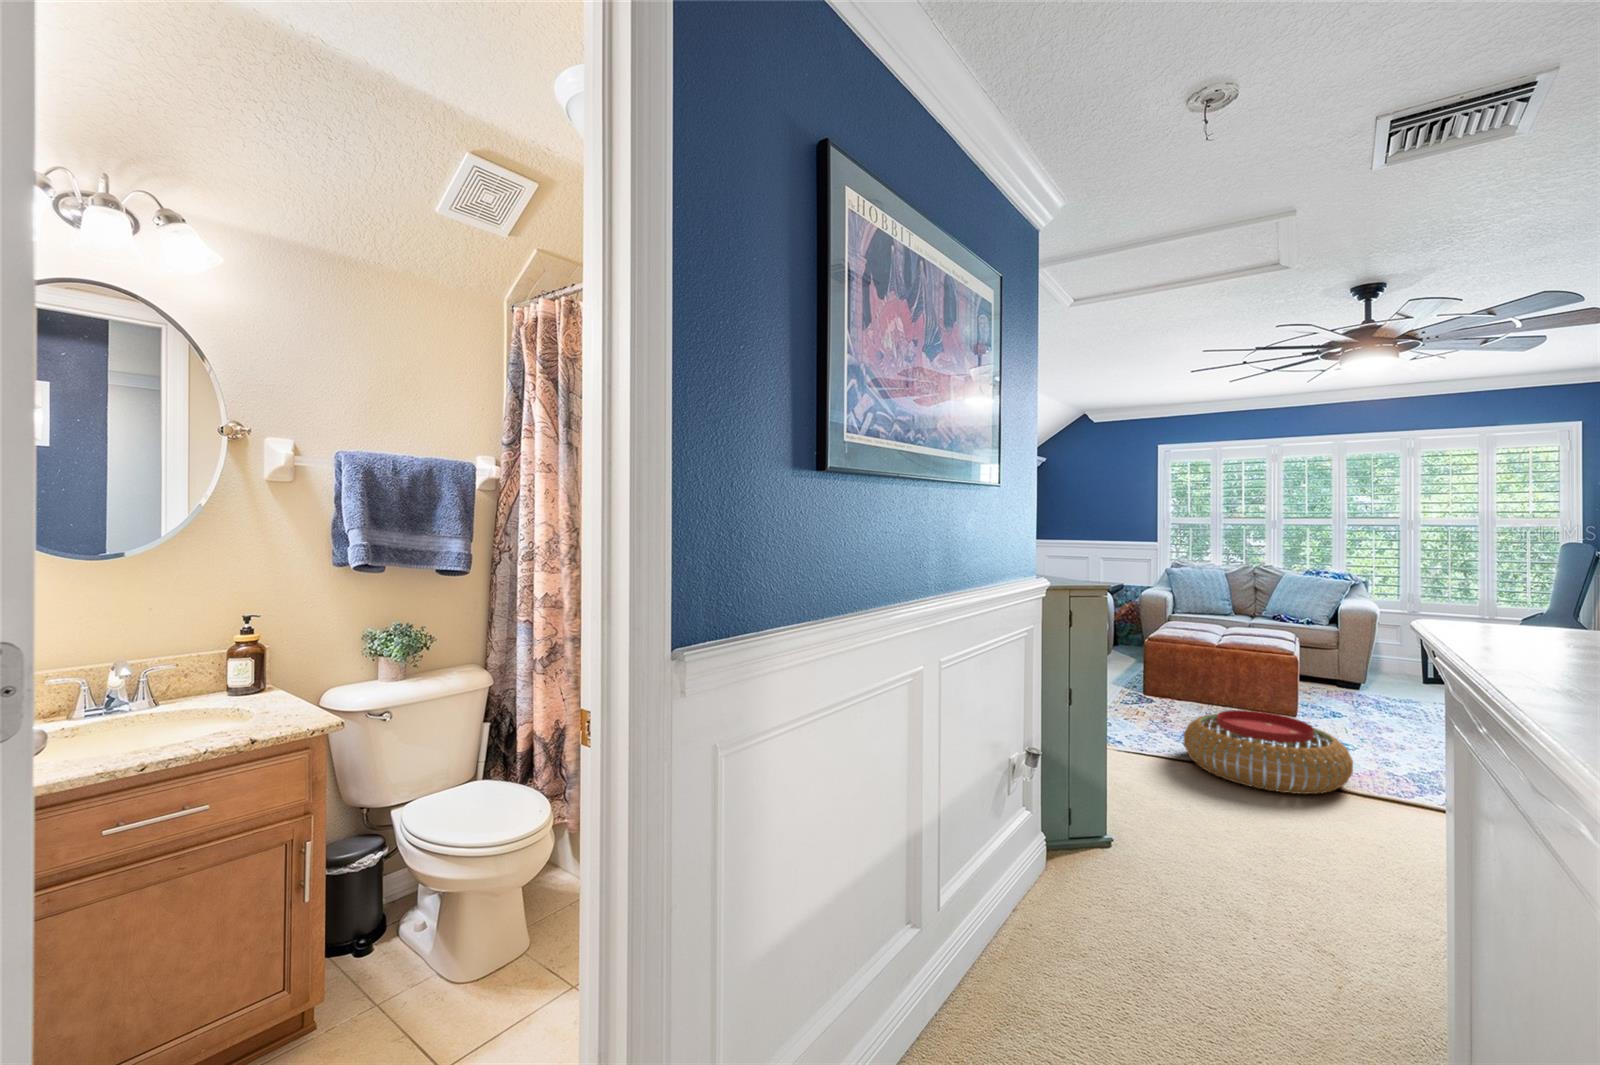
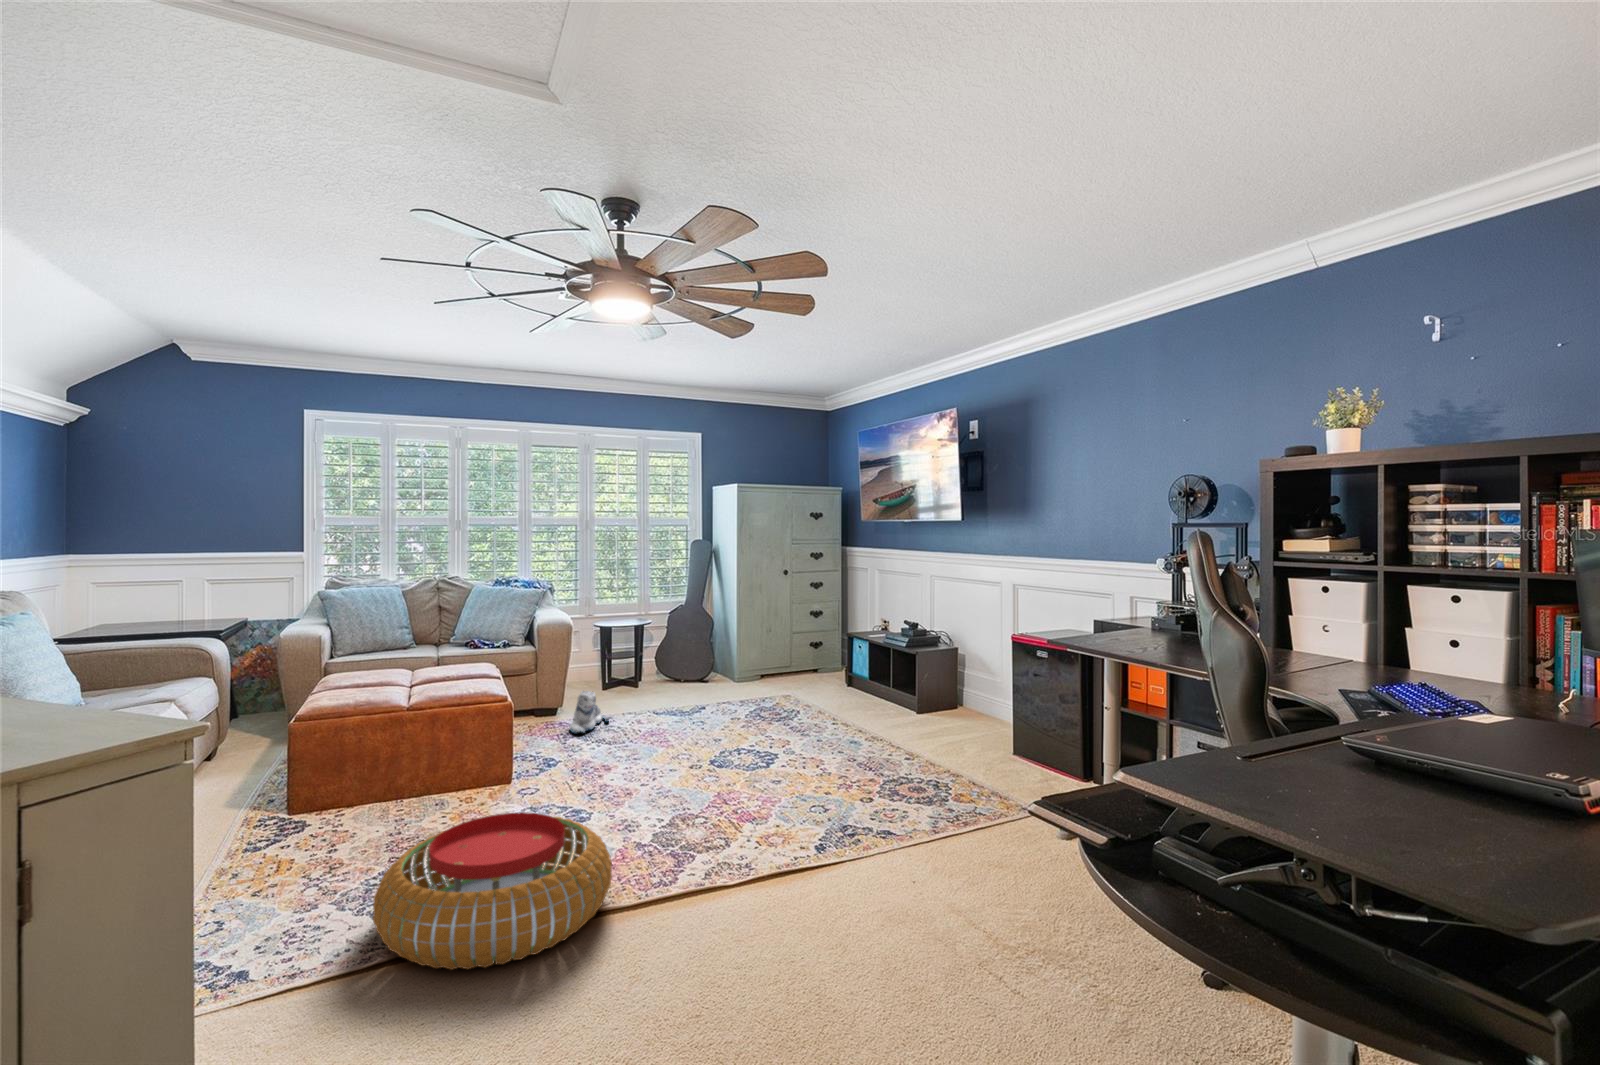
plush toy: none [1366,669,1413,704] -> present [570,691,609,734]

